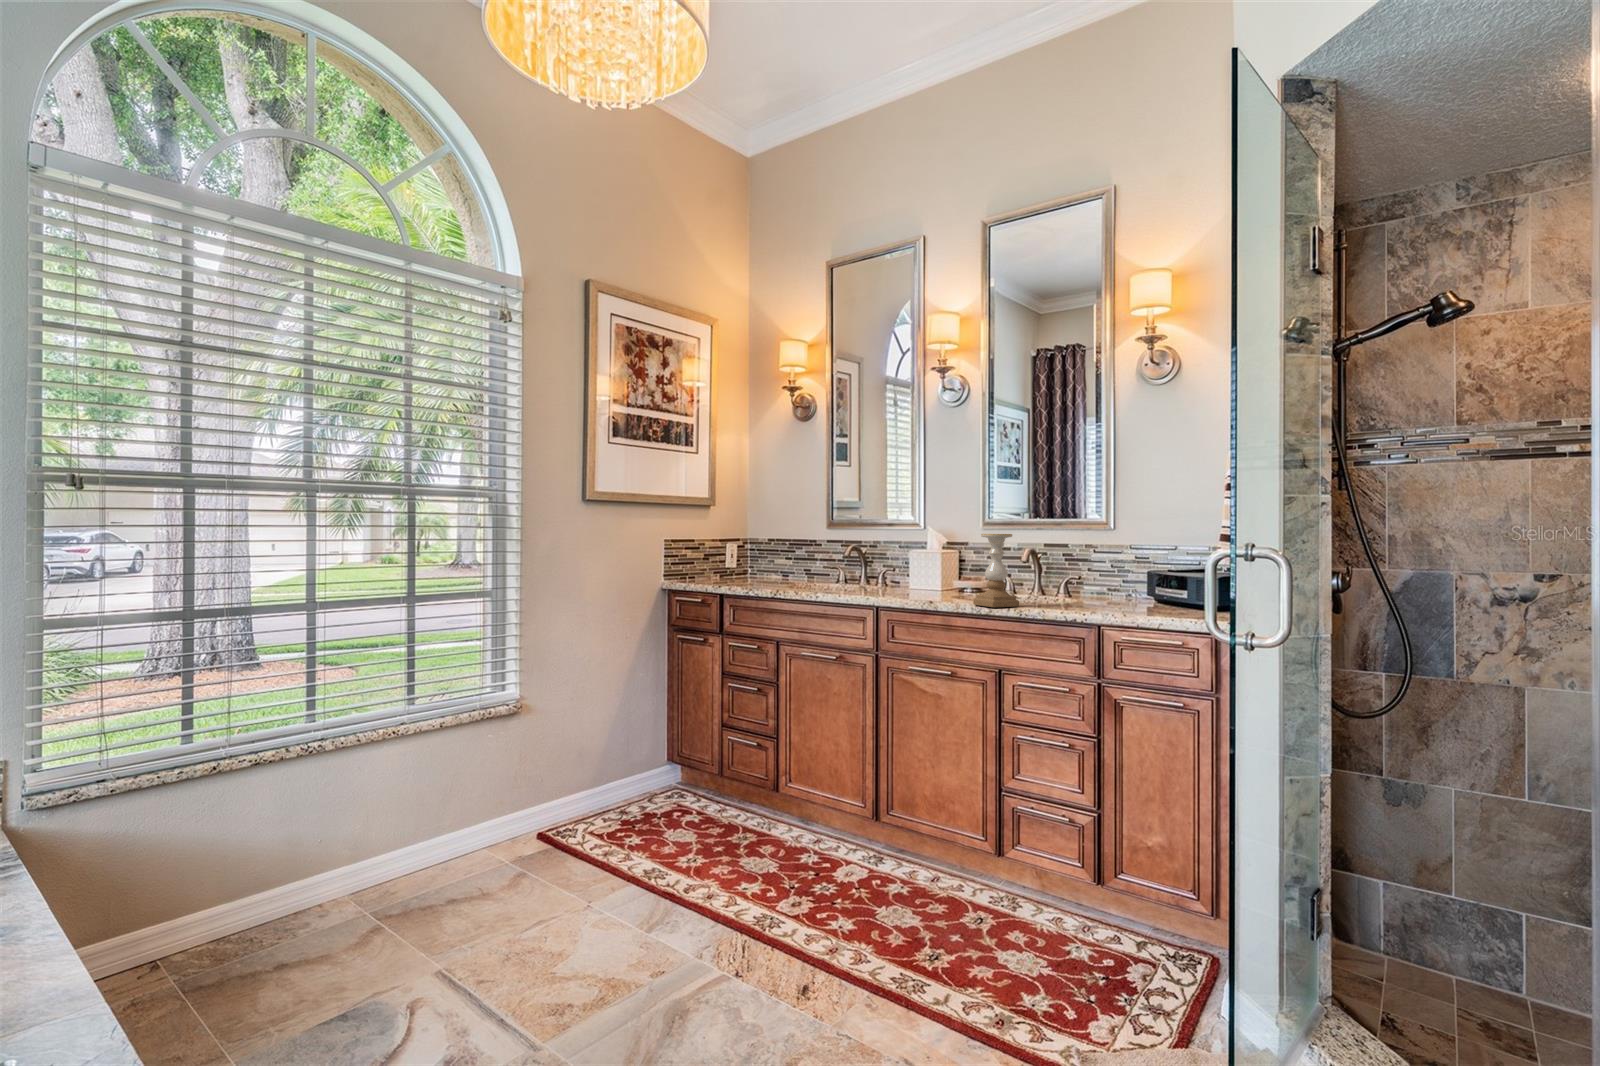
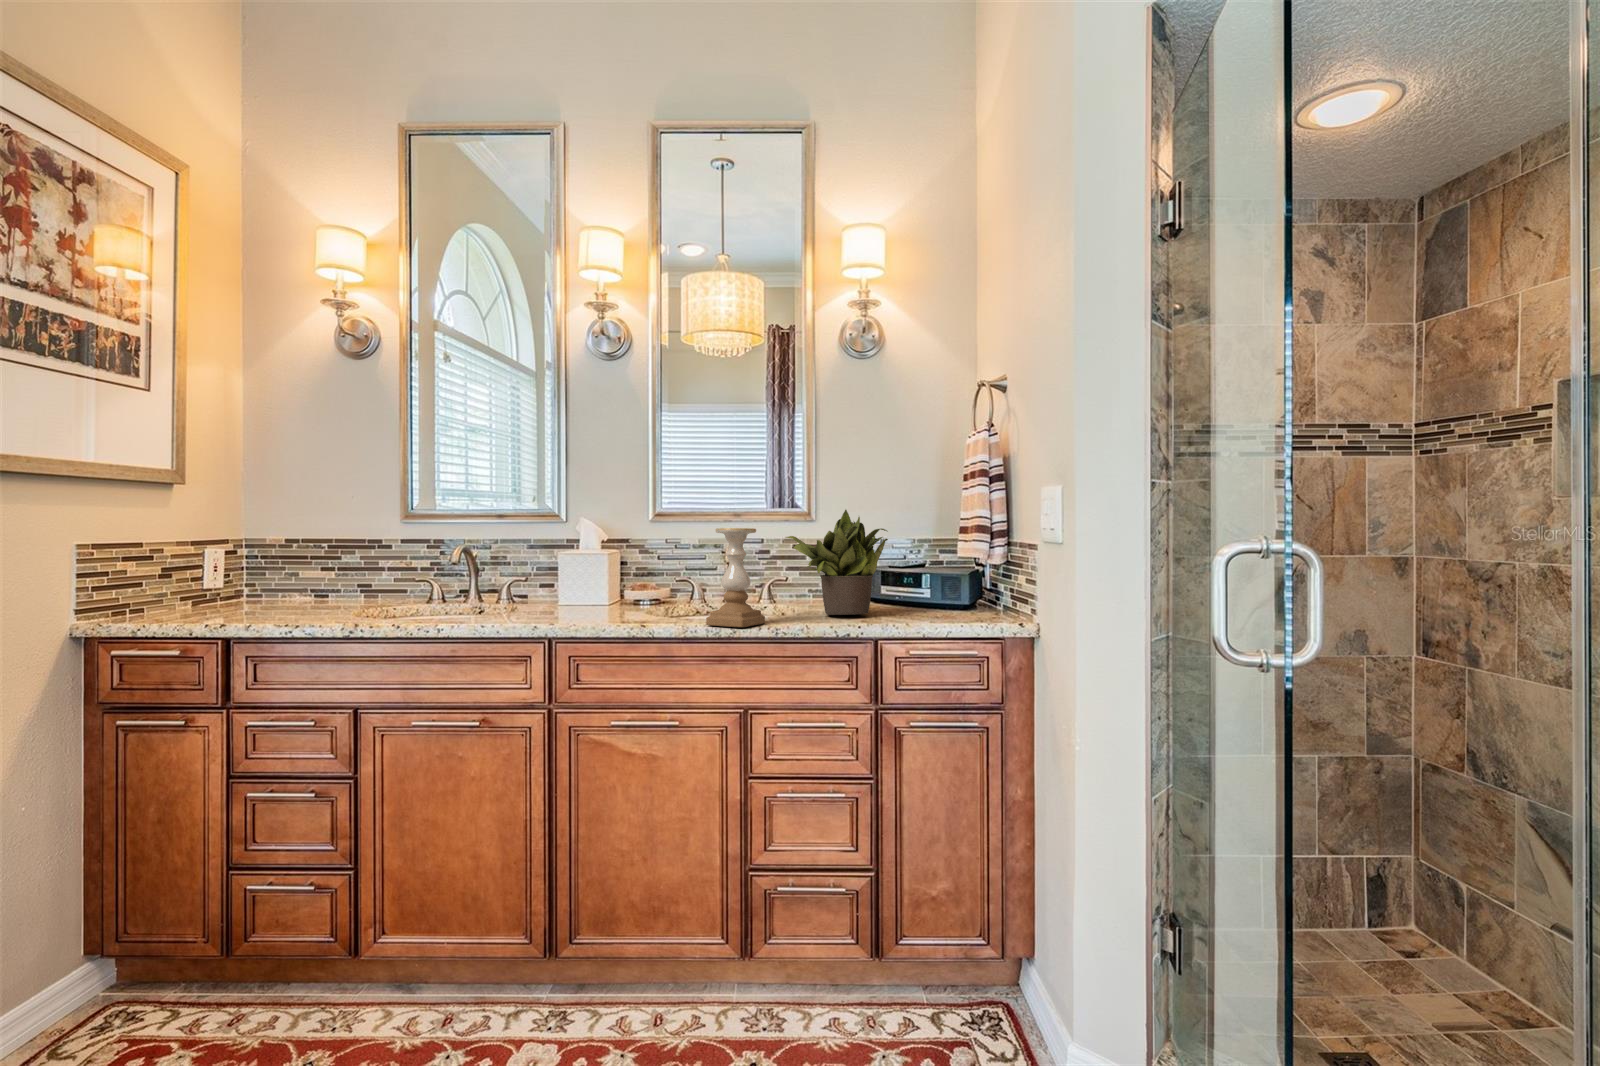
potted plant: none [1042,517,1142,606] -> present [786,510,888,615]

